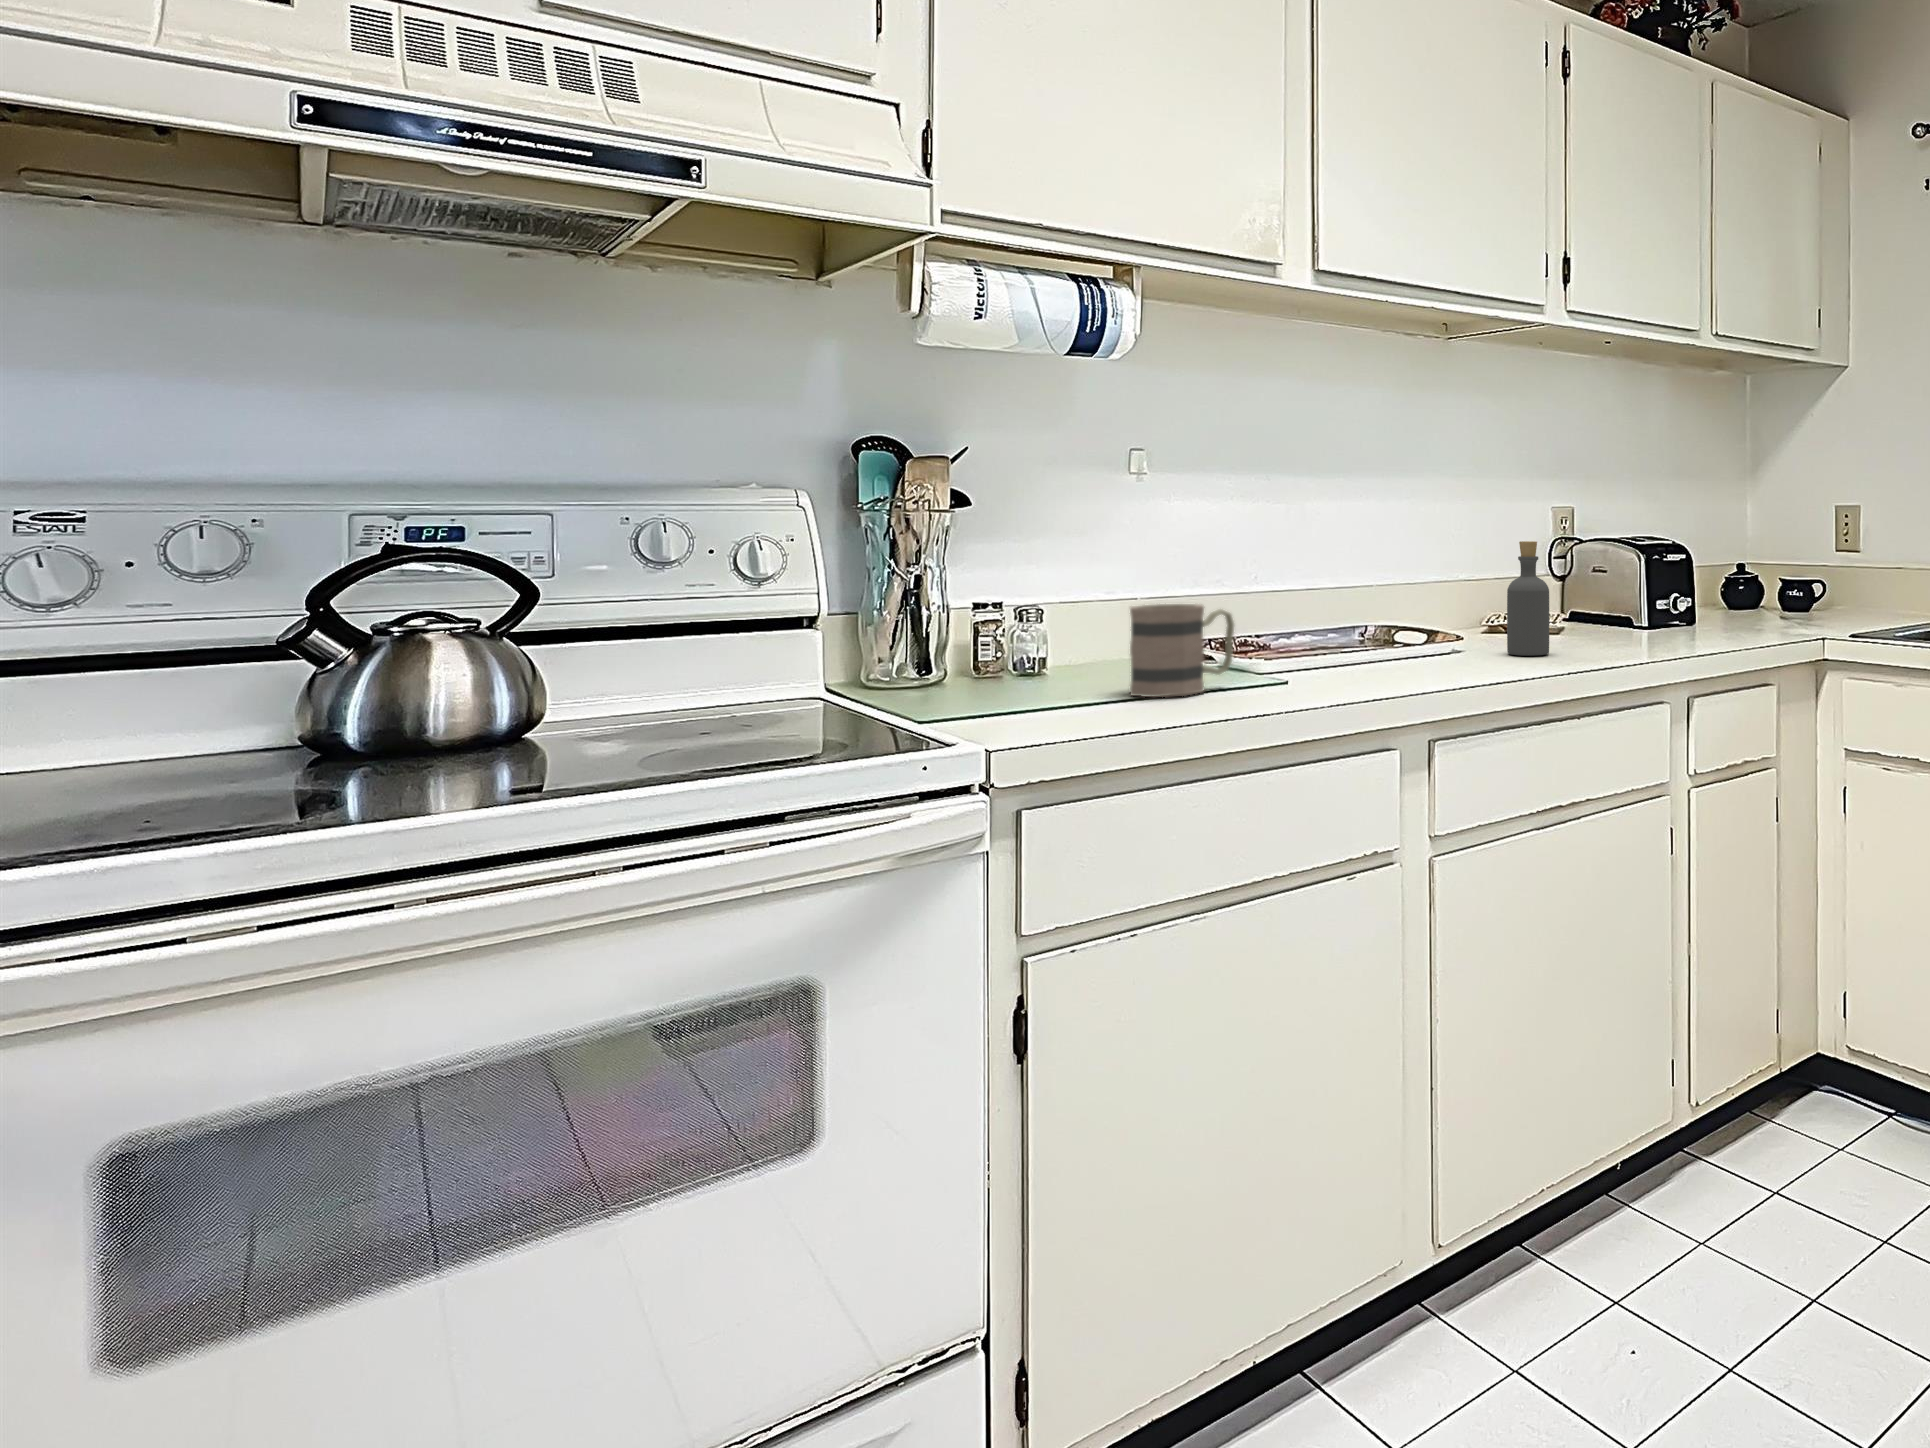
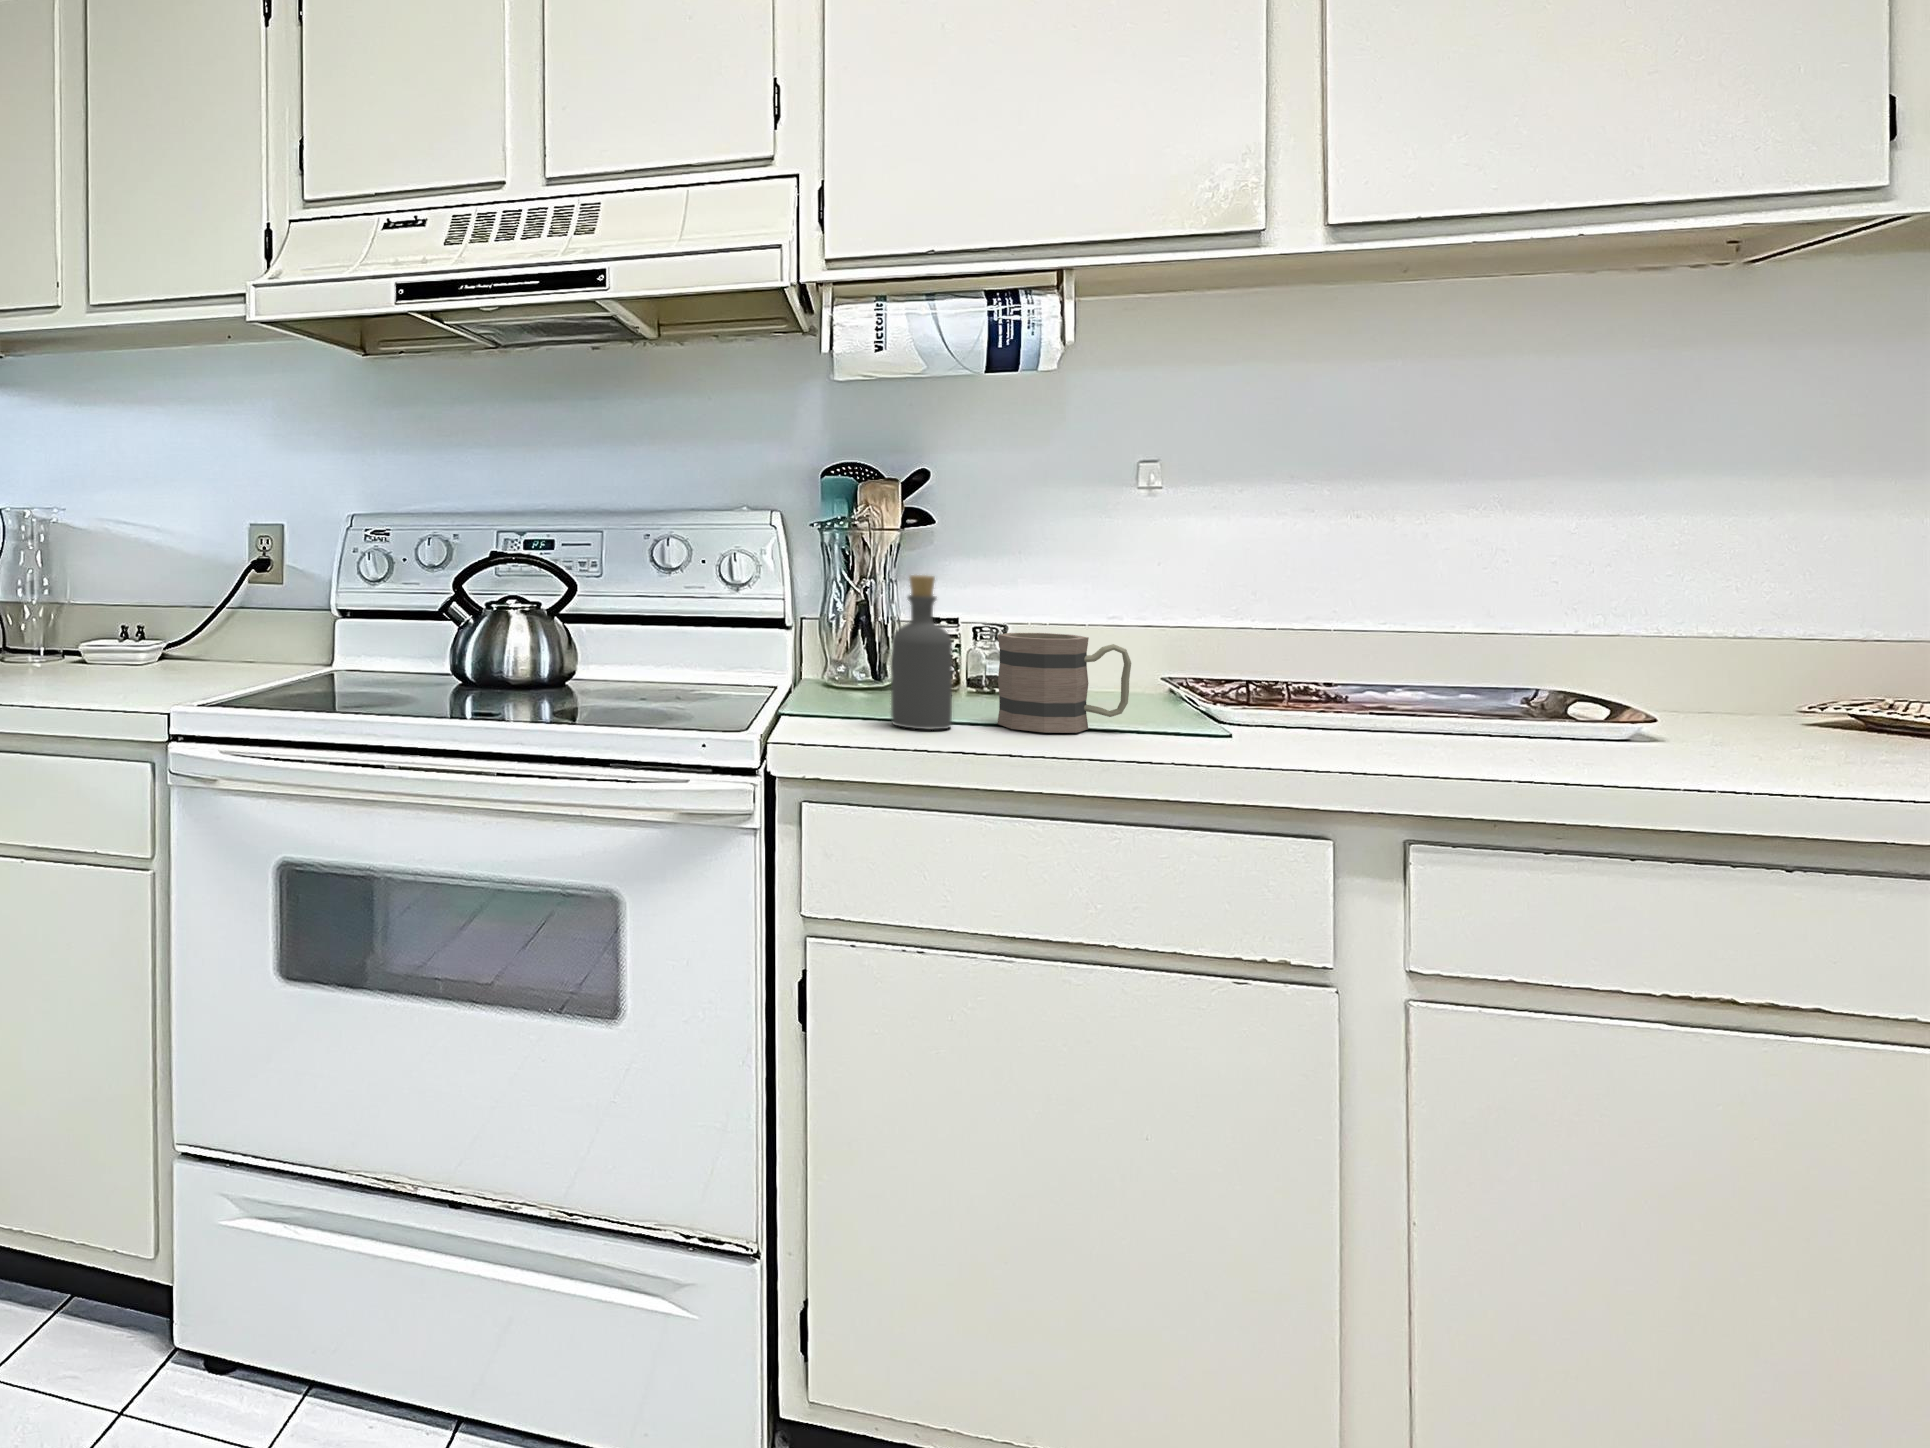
bottle: present [1507,541,1549,656] -> present [891,575,952,730]

